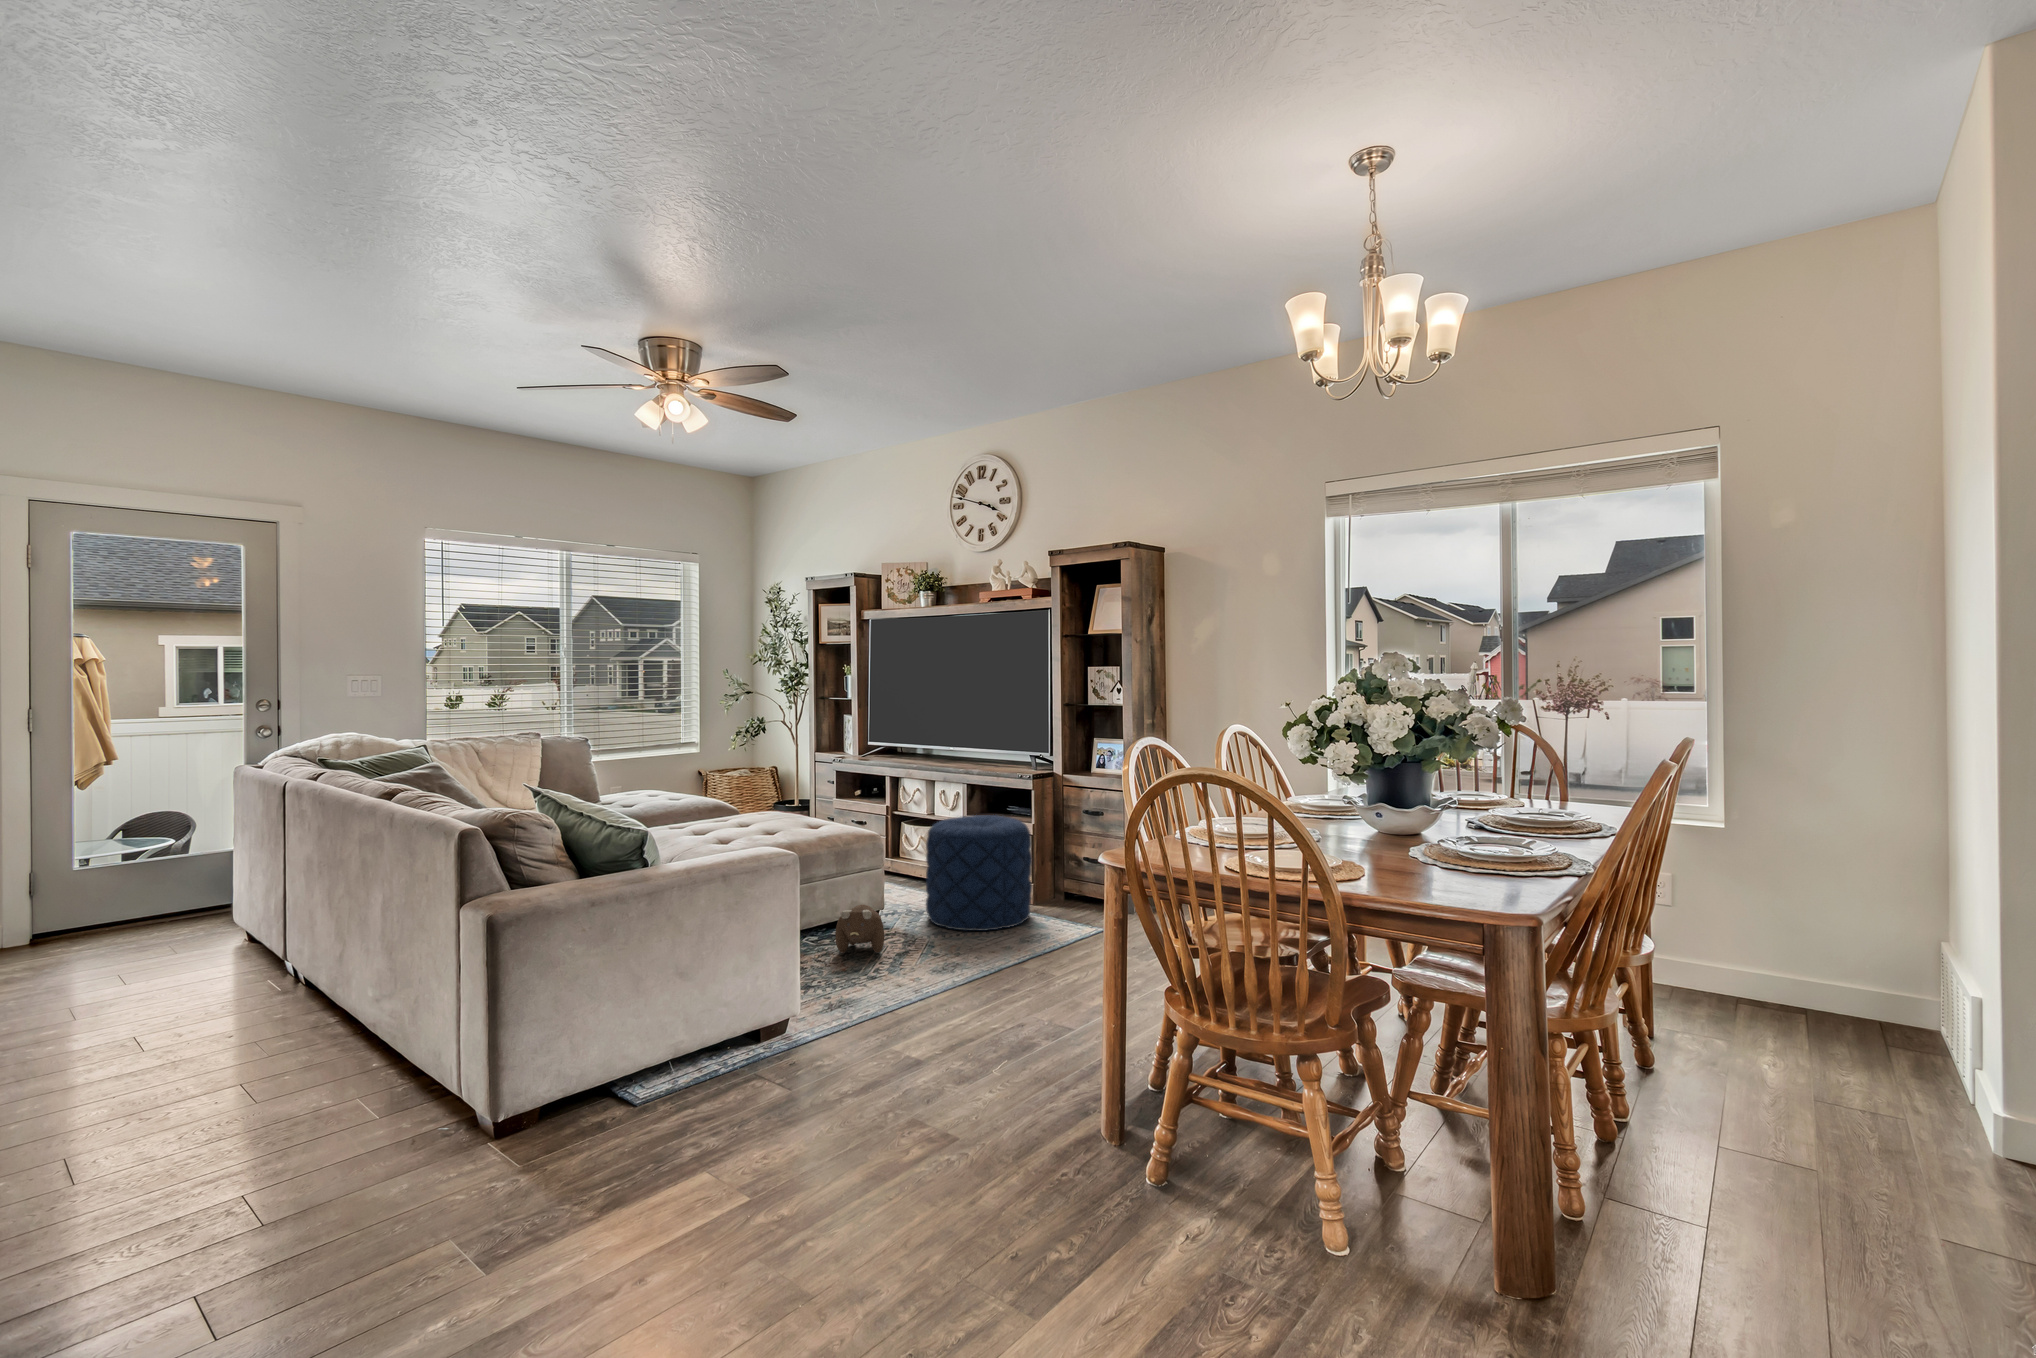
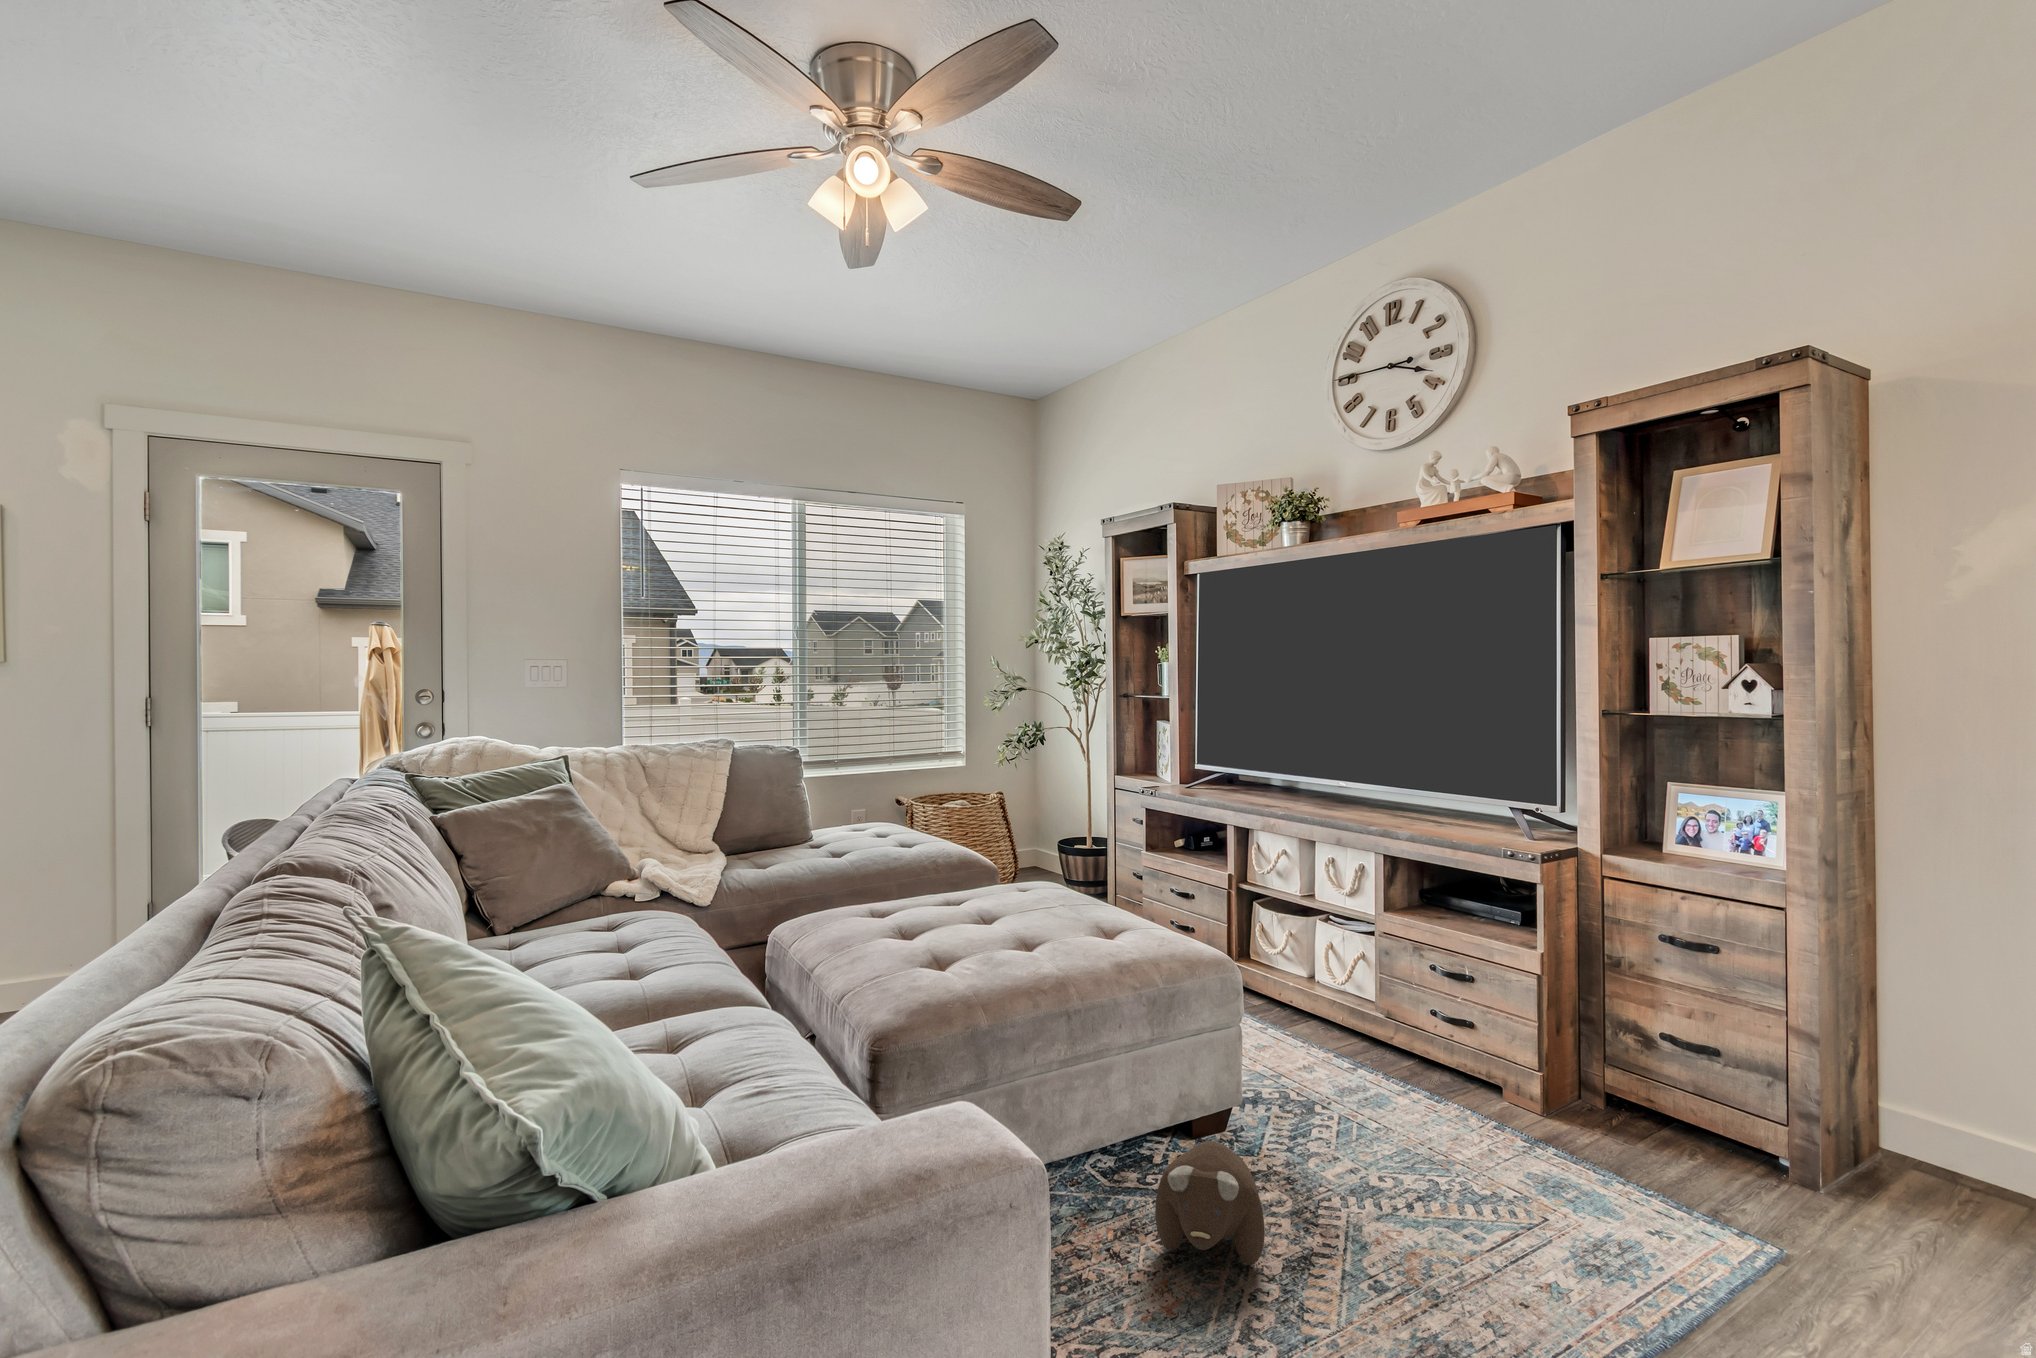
pouf: present [926,815,1032,931] -> none [1333,932,1572,1210]

